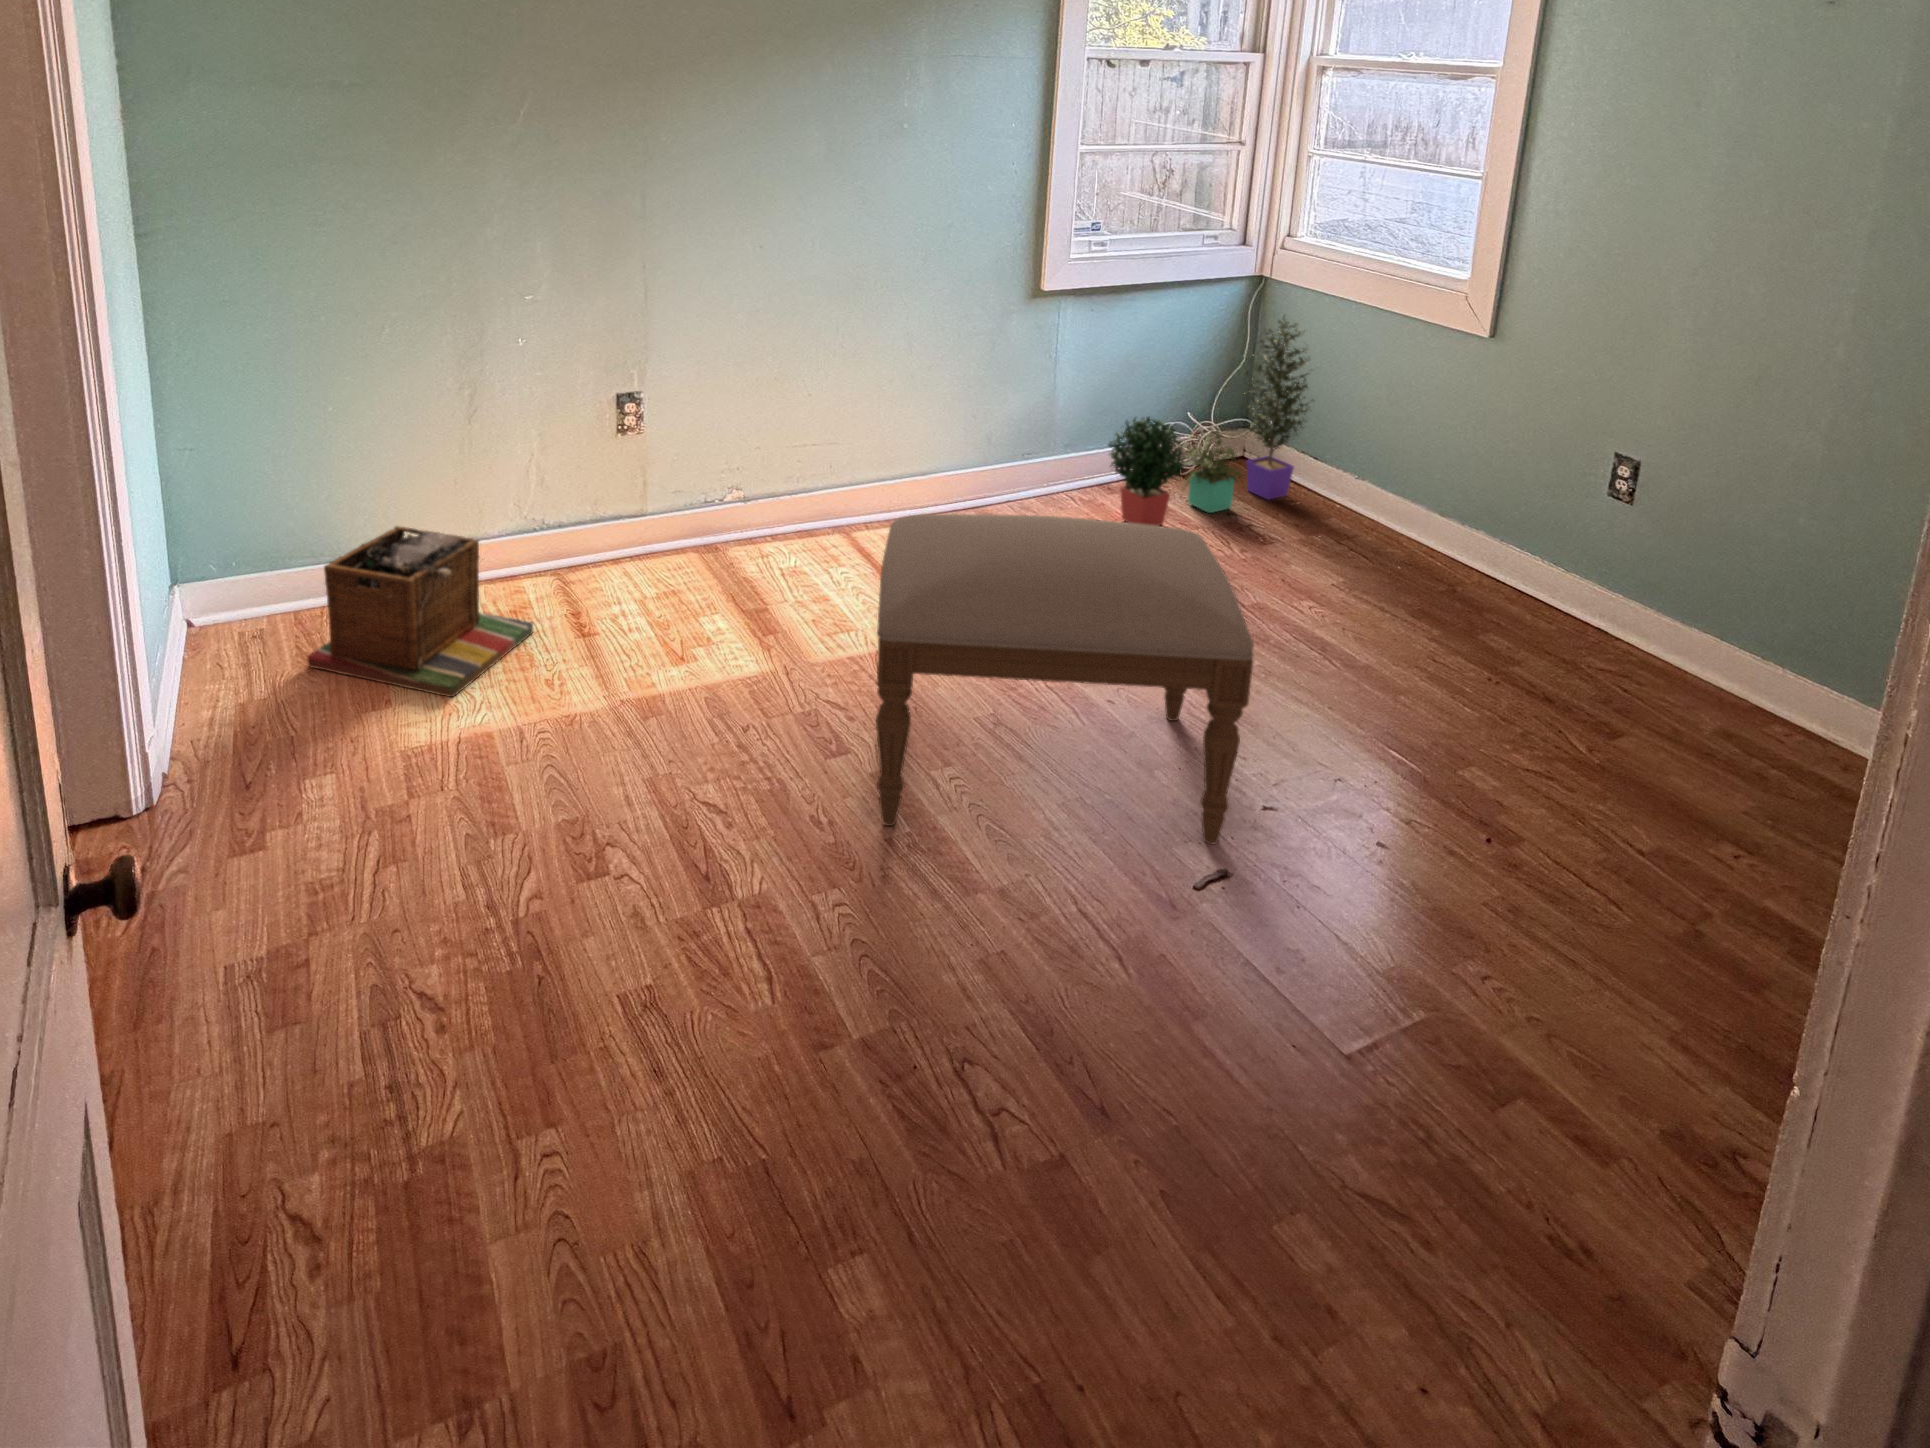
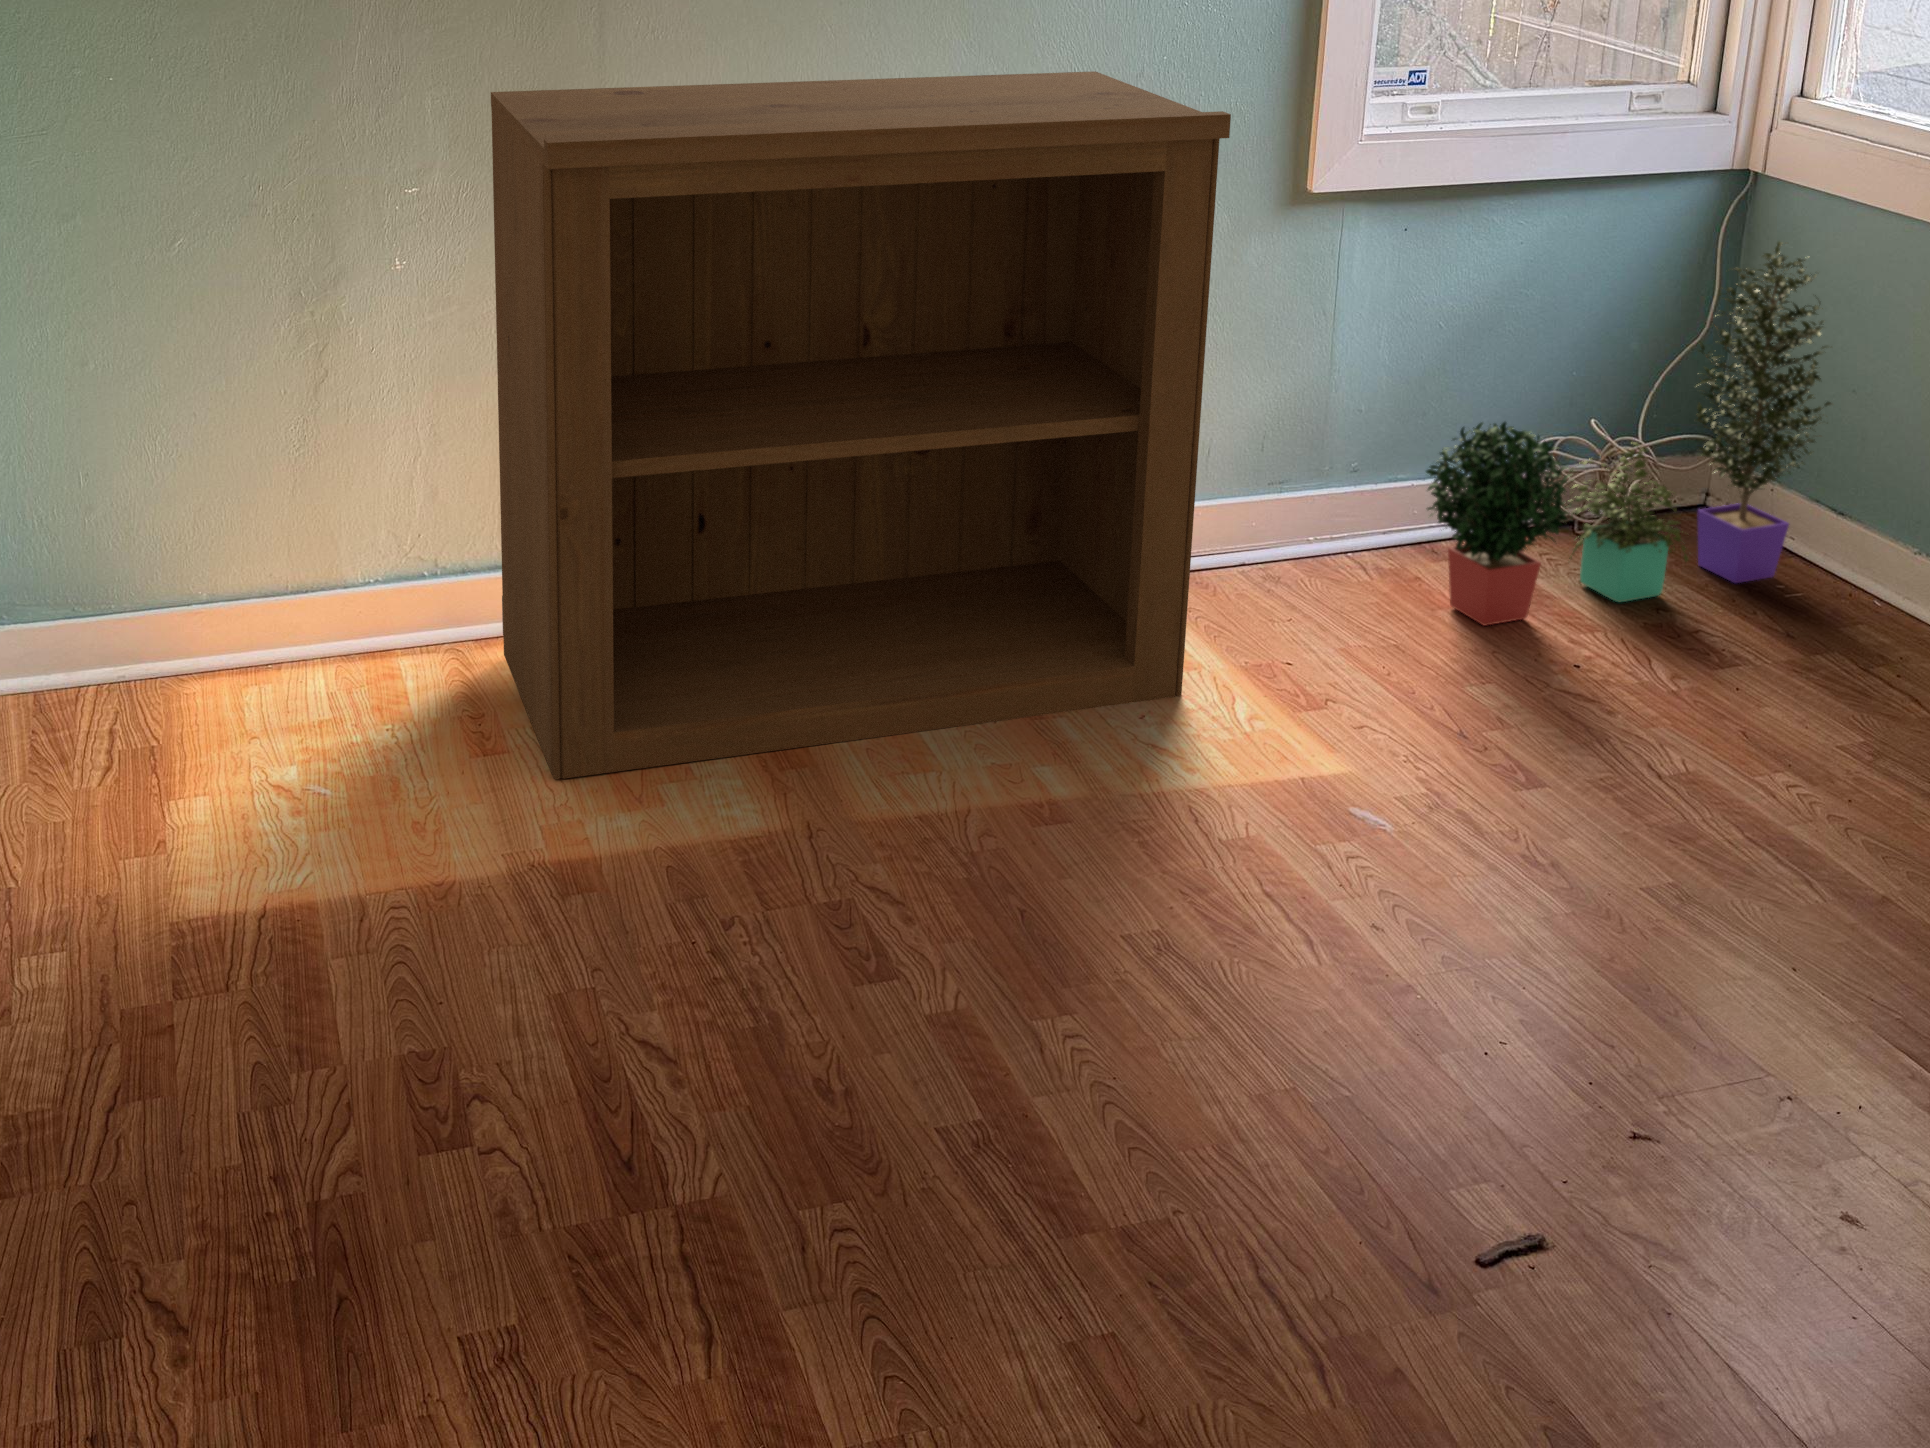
bookshelf: none [580,225,1009,648] -> present [491,71,1231,779]
ottoman: present [876,514,1254,845] -> none [924,576,1609,1189]
laundry basket: present [307,526,533,697] -> none [48,558,406,841]

